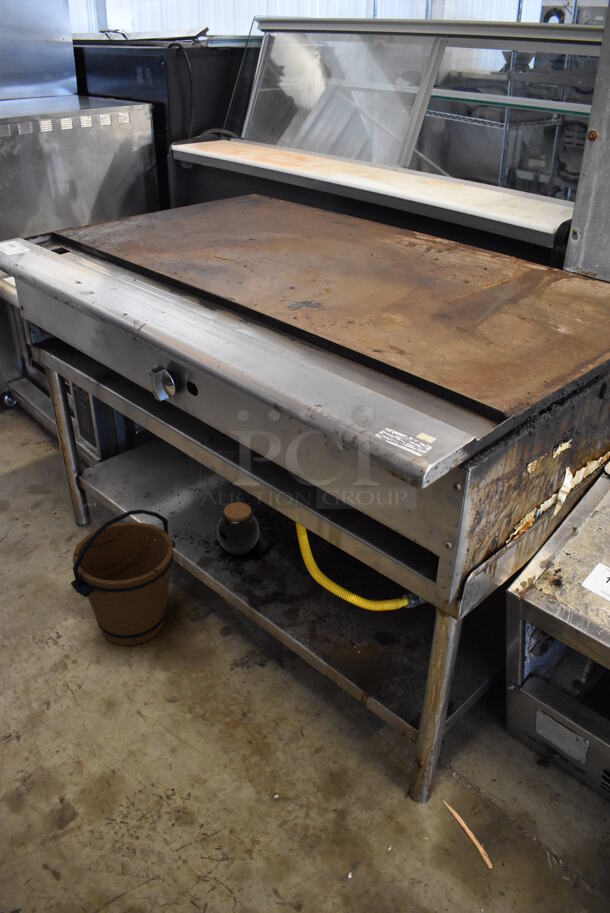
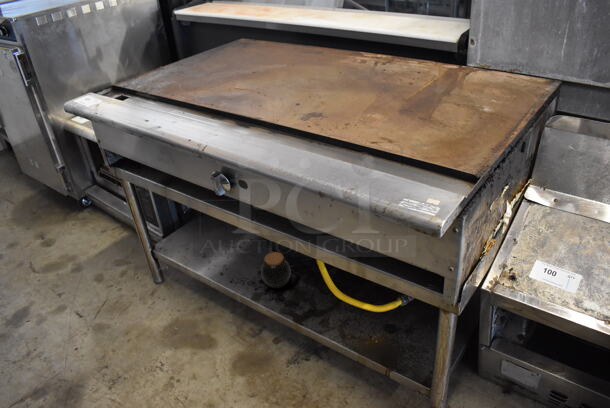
bucket: present [71,509,175,645] -> none [165,269,235,364]

